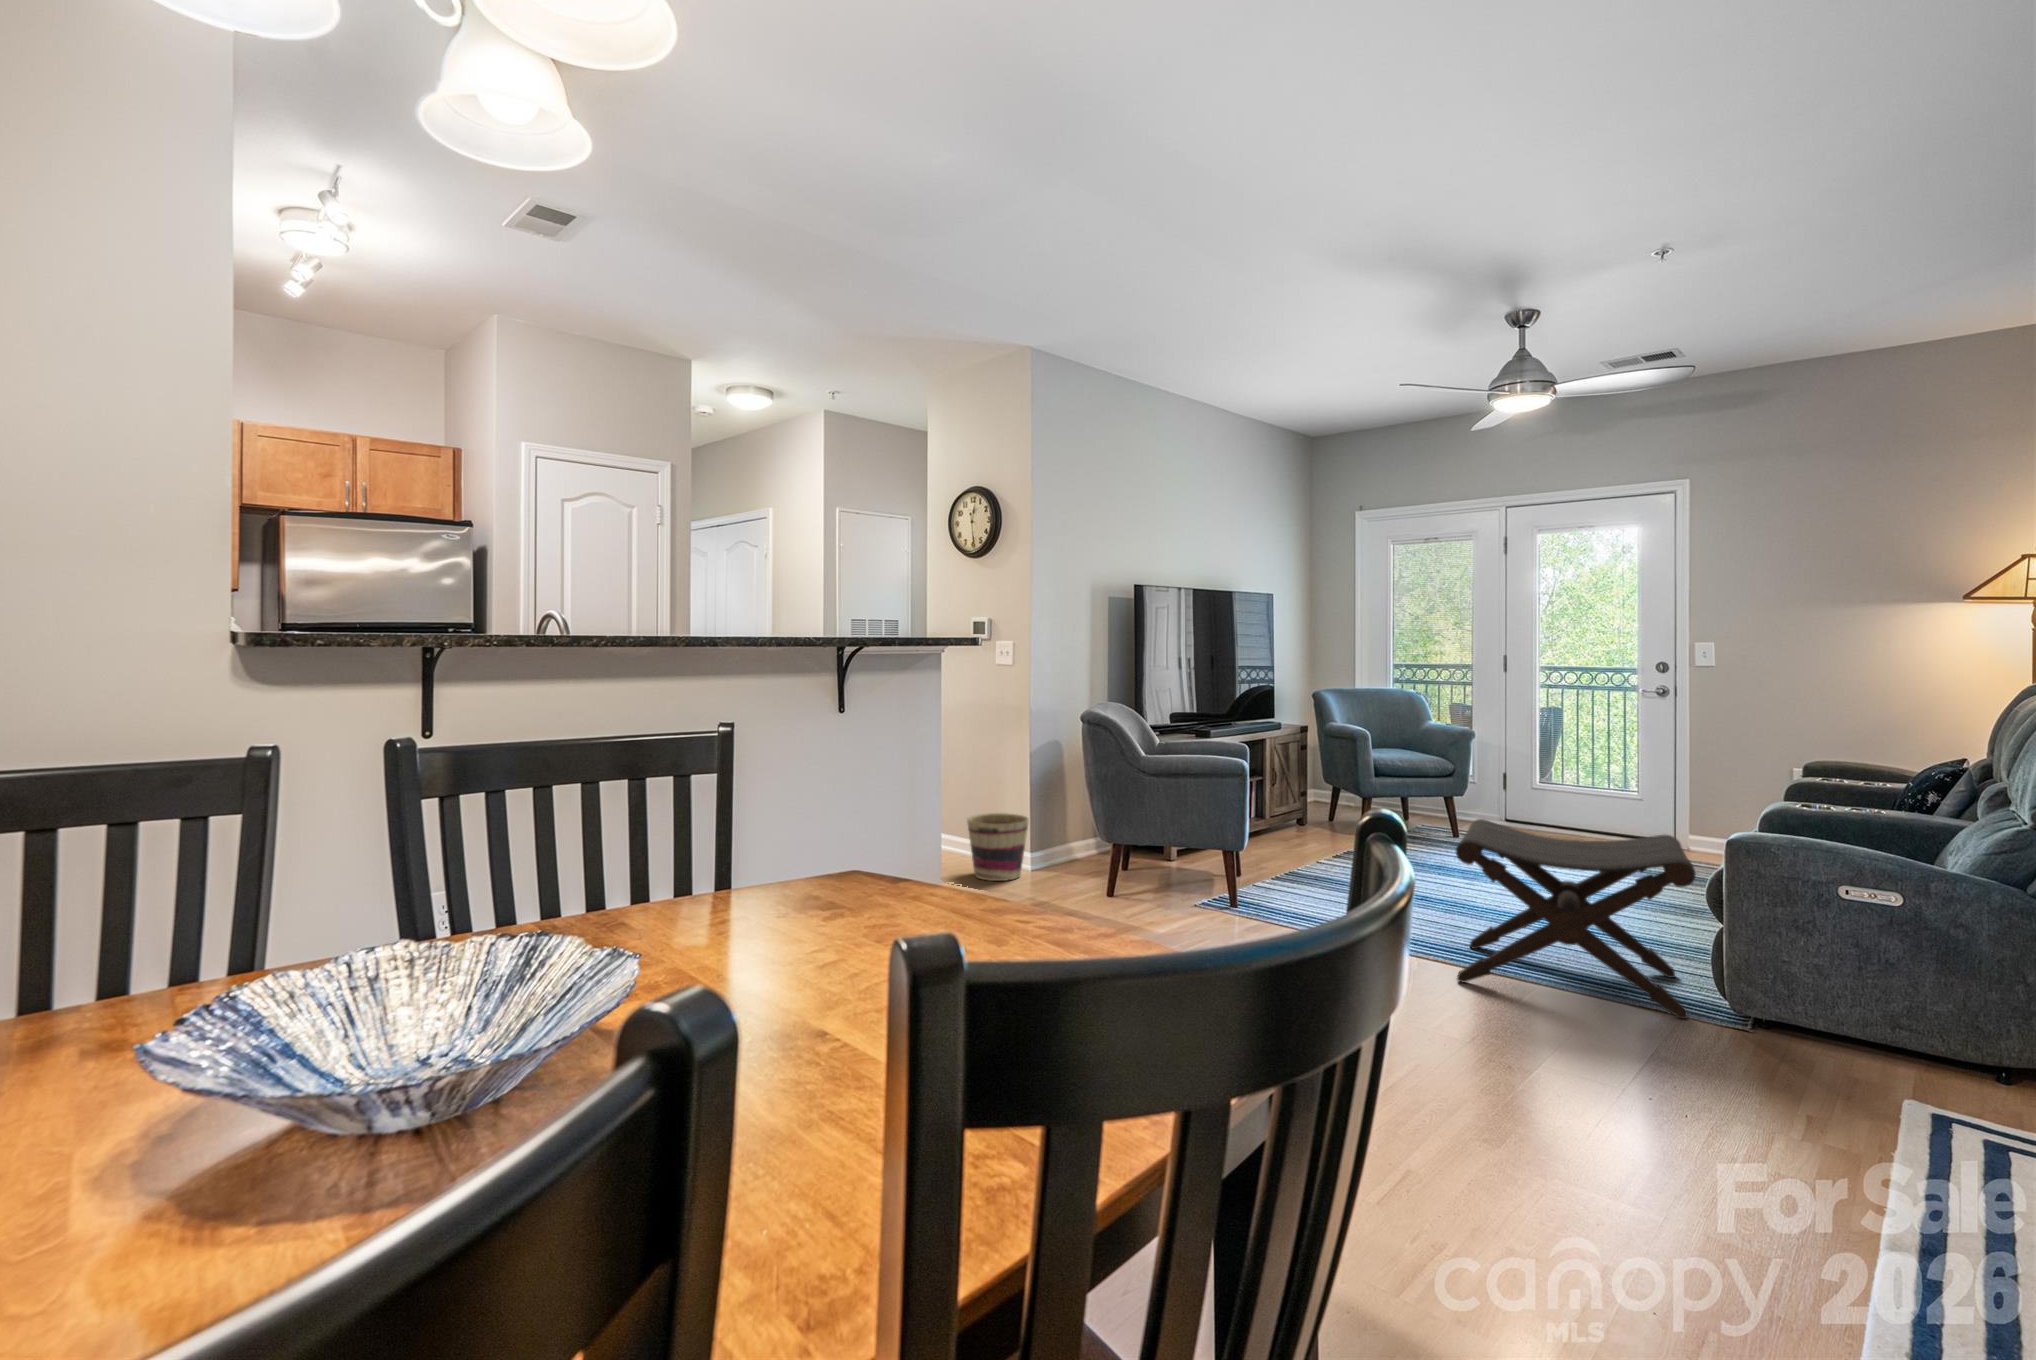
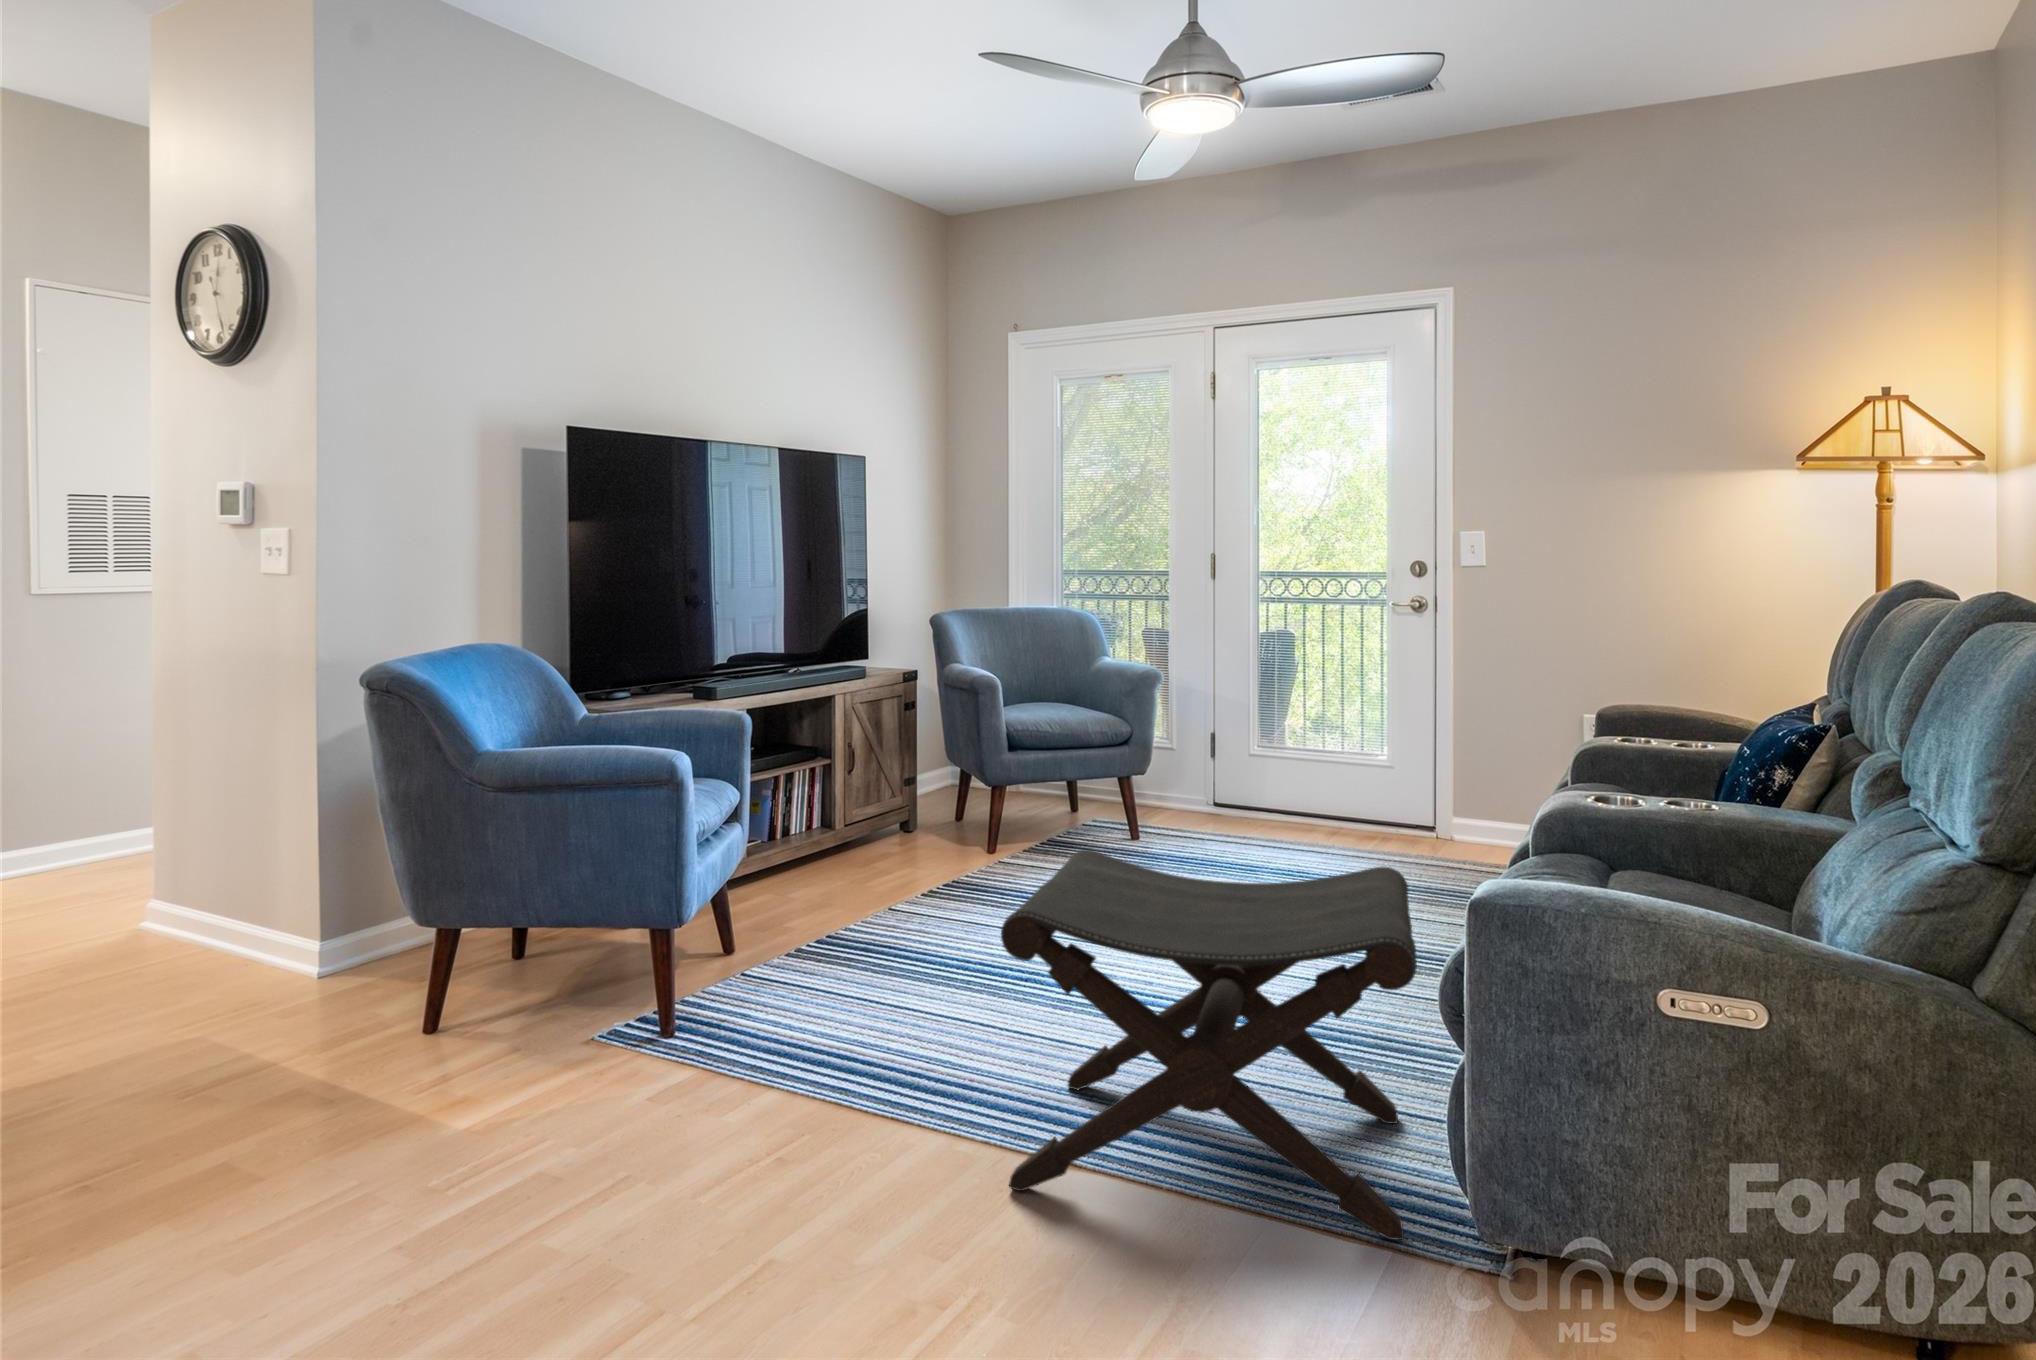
basket: present [967,813,1029,881] -> none [167,866,312,1007]

